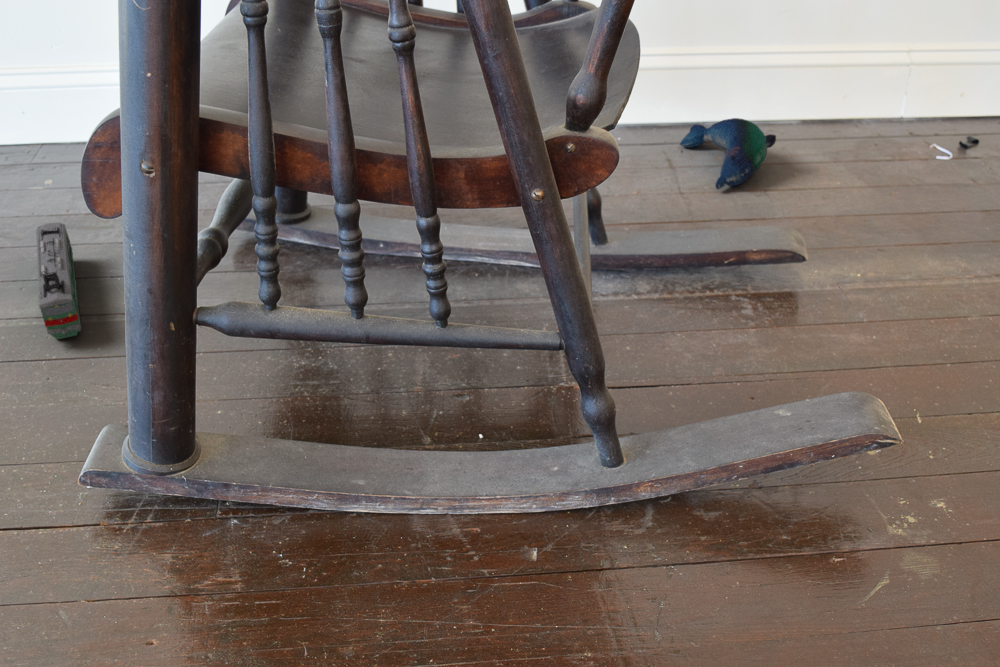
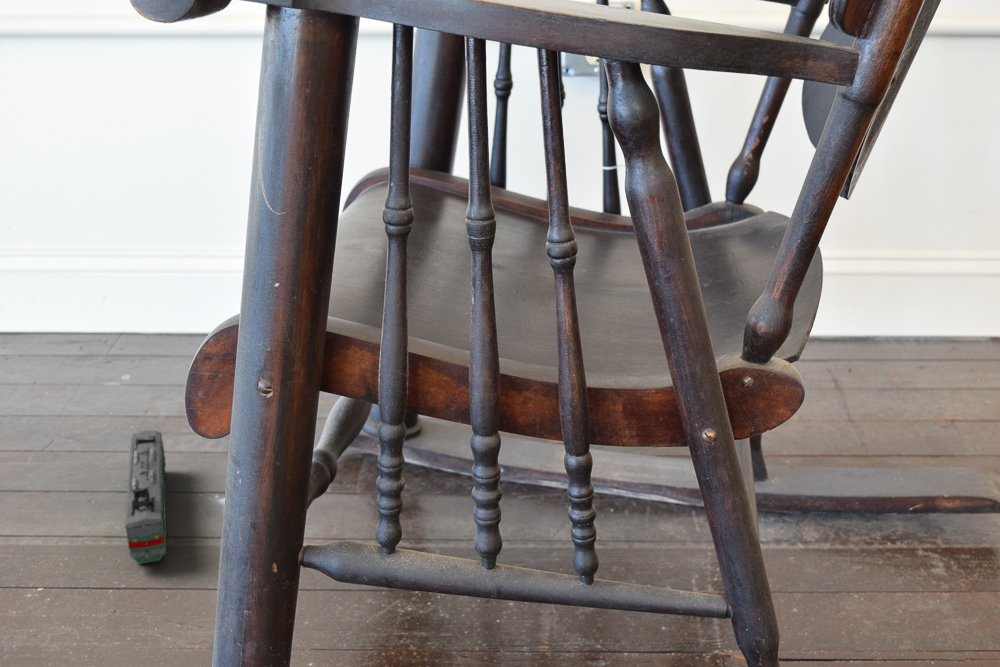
plush toy: present [680,118,776,189] -> none [838,338,955,419]

